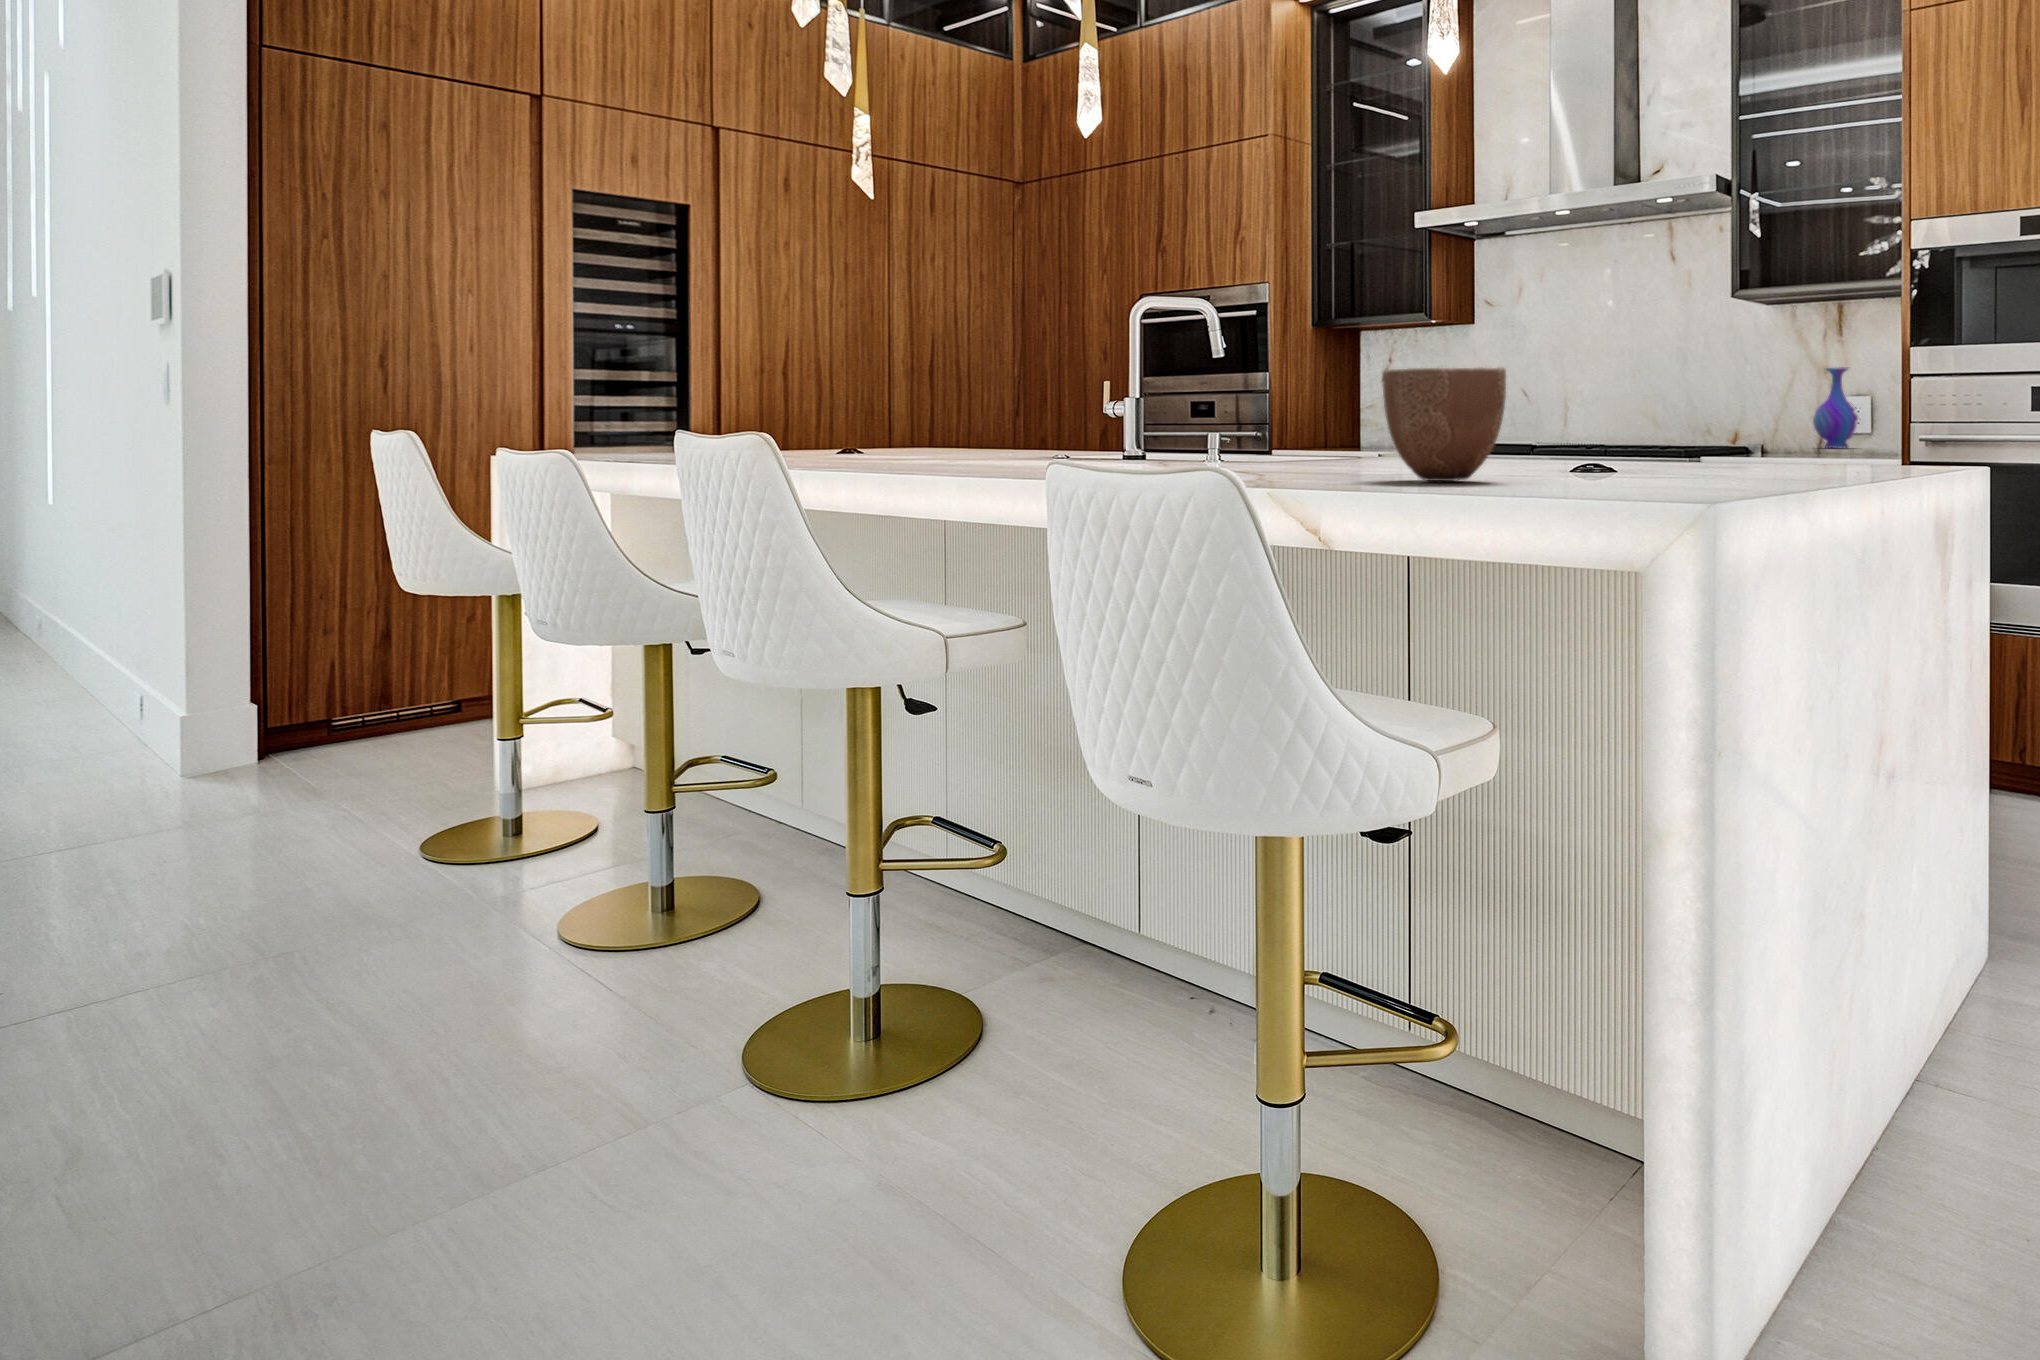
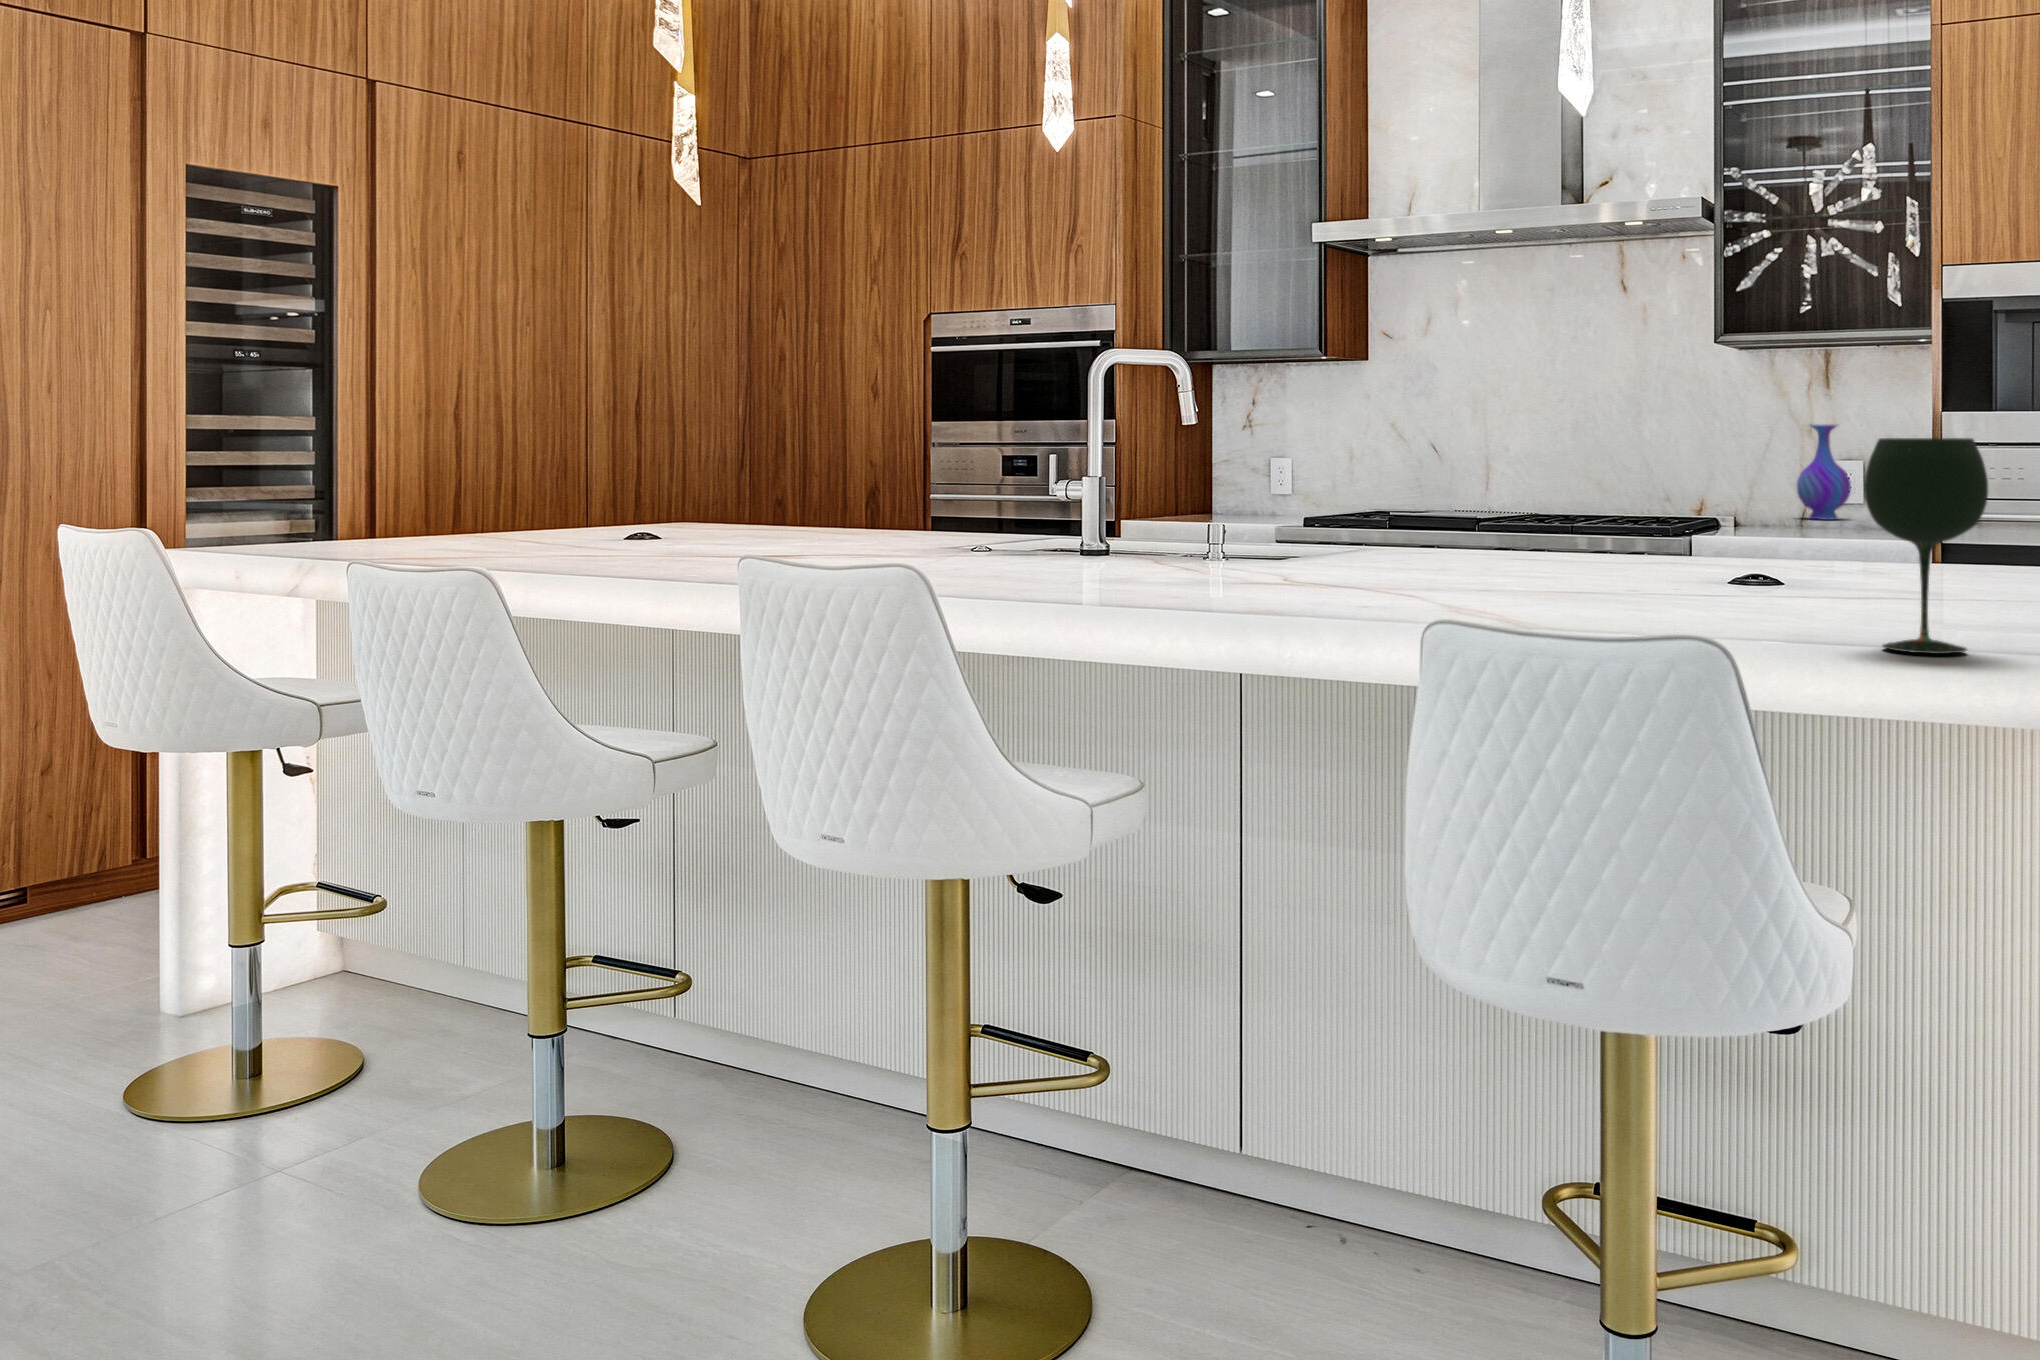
wine glass: none [1540,287,1650,491] -> present [1864,438,1988,654]
decorative bowl: present [1382,367,1506,481] -> none [1626,496,1769,627]

